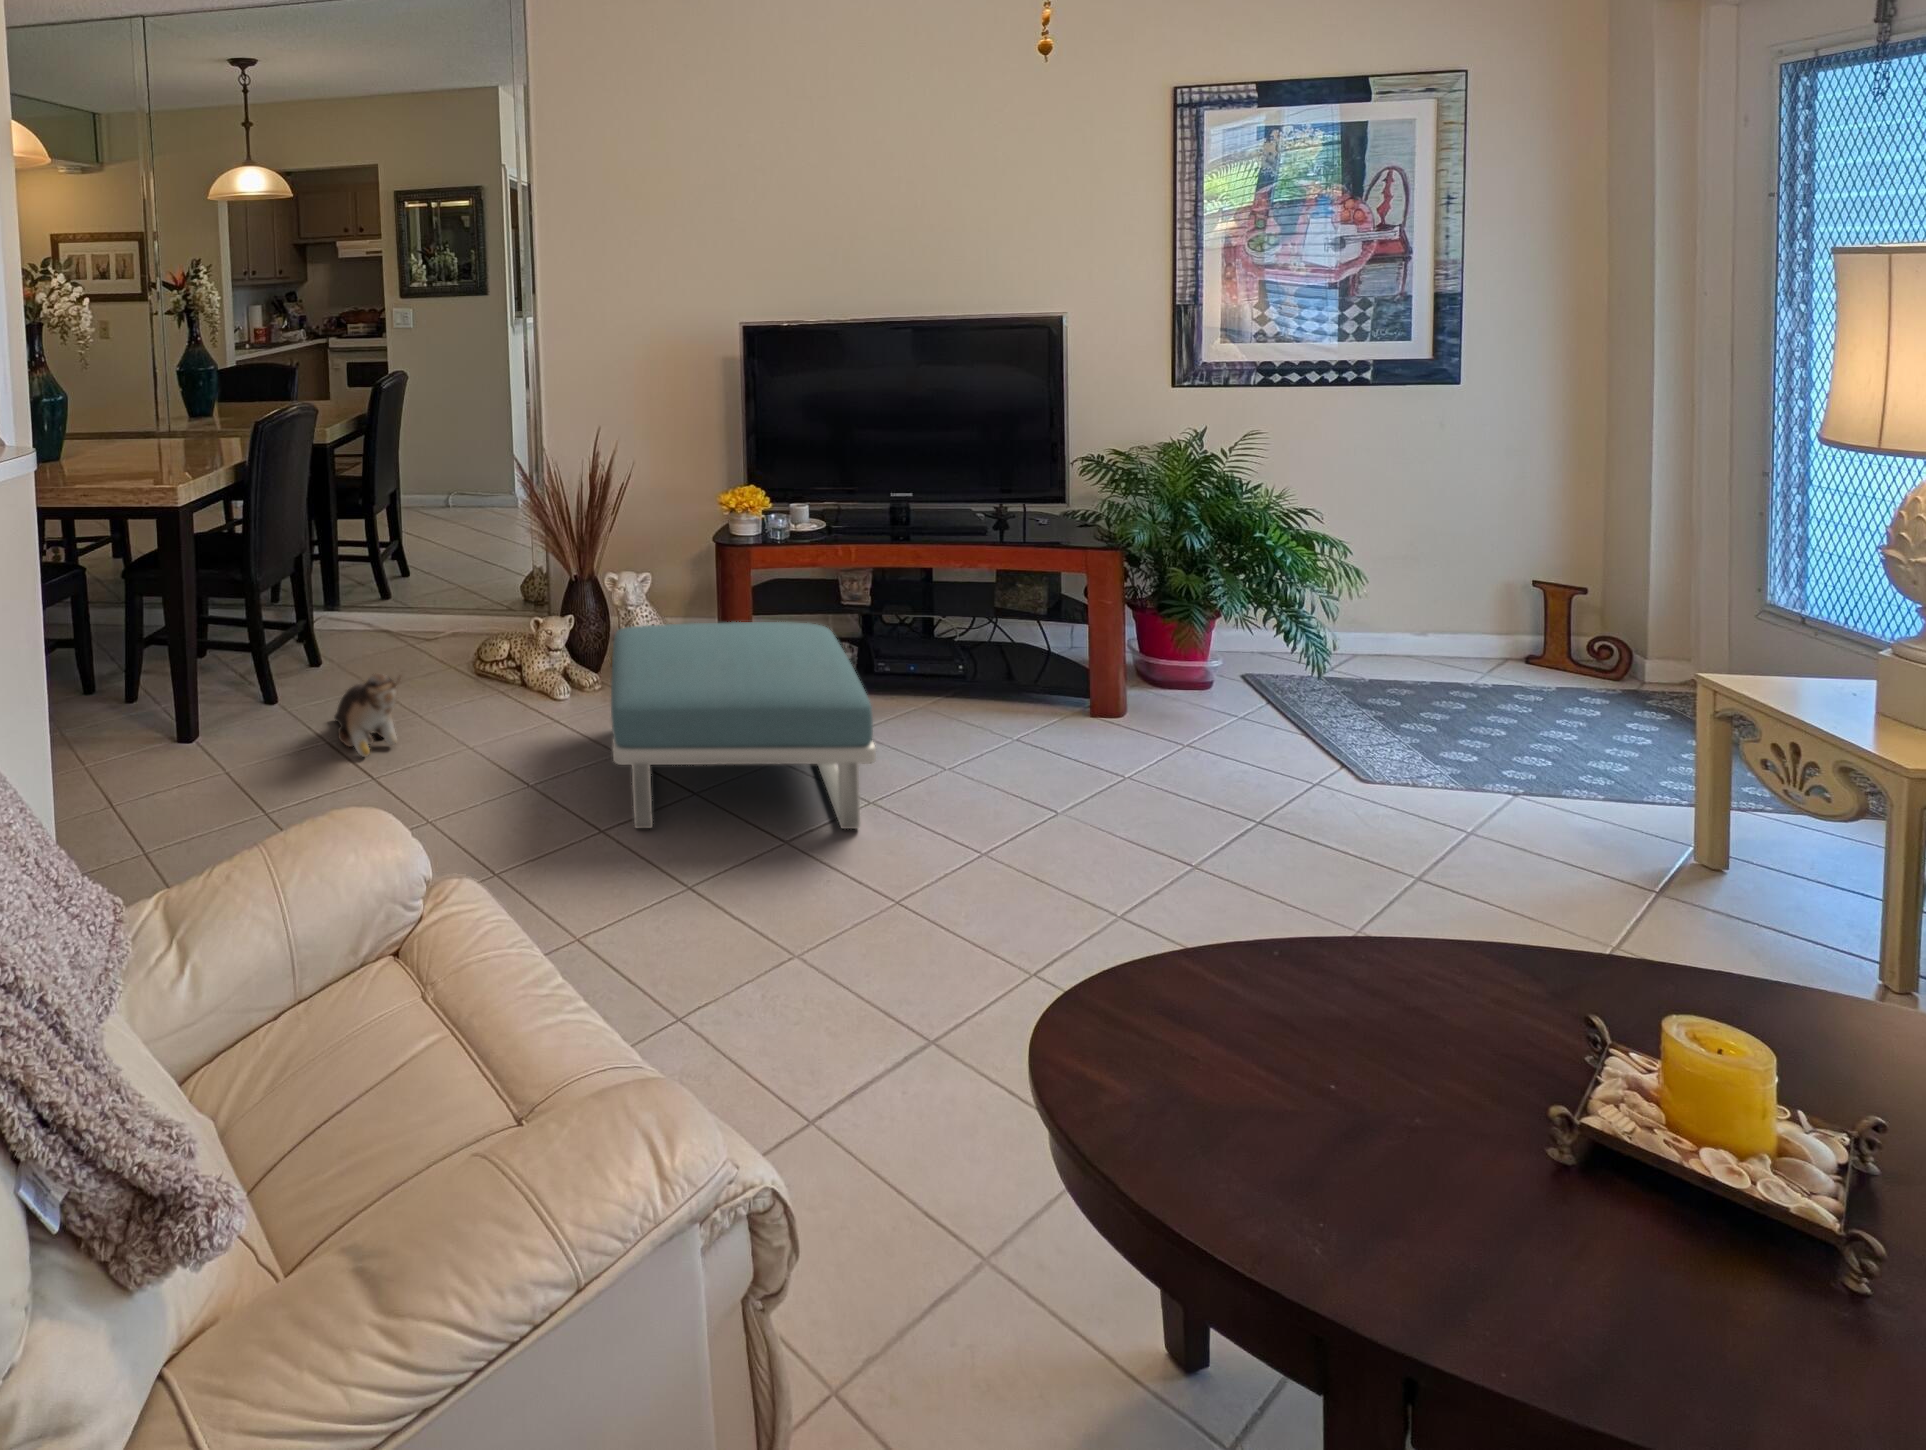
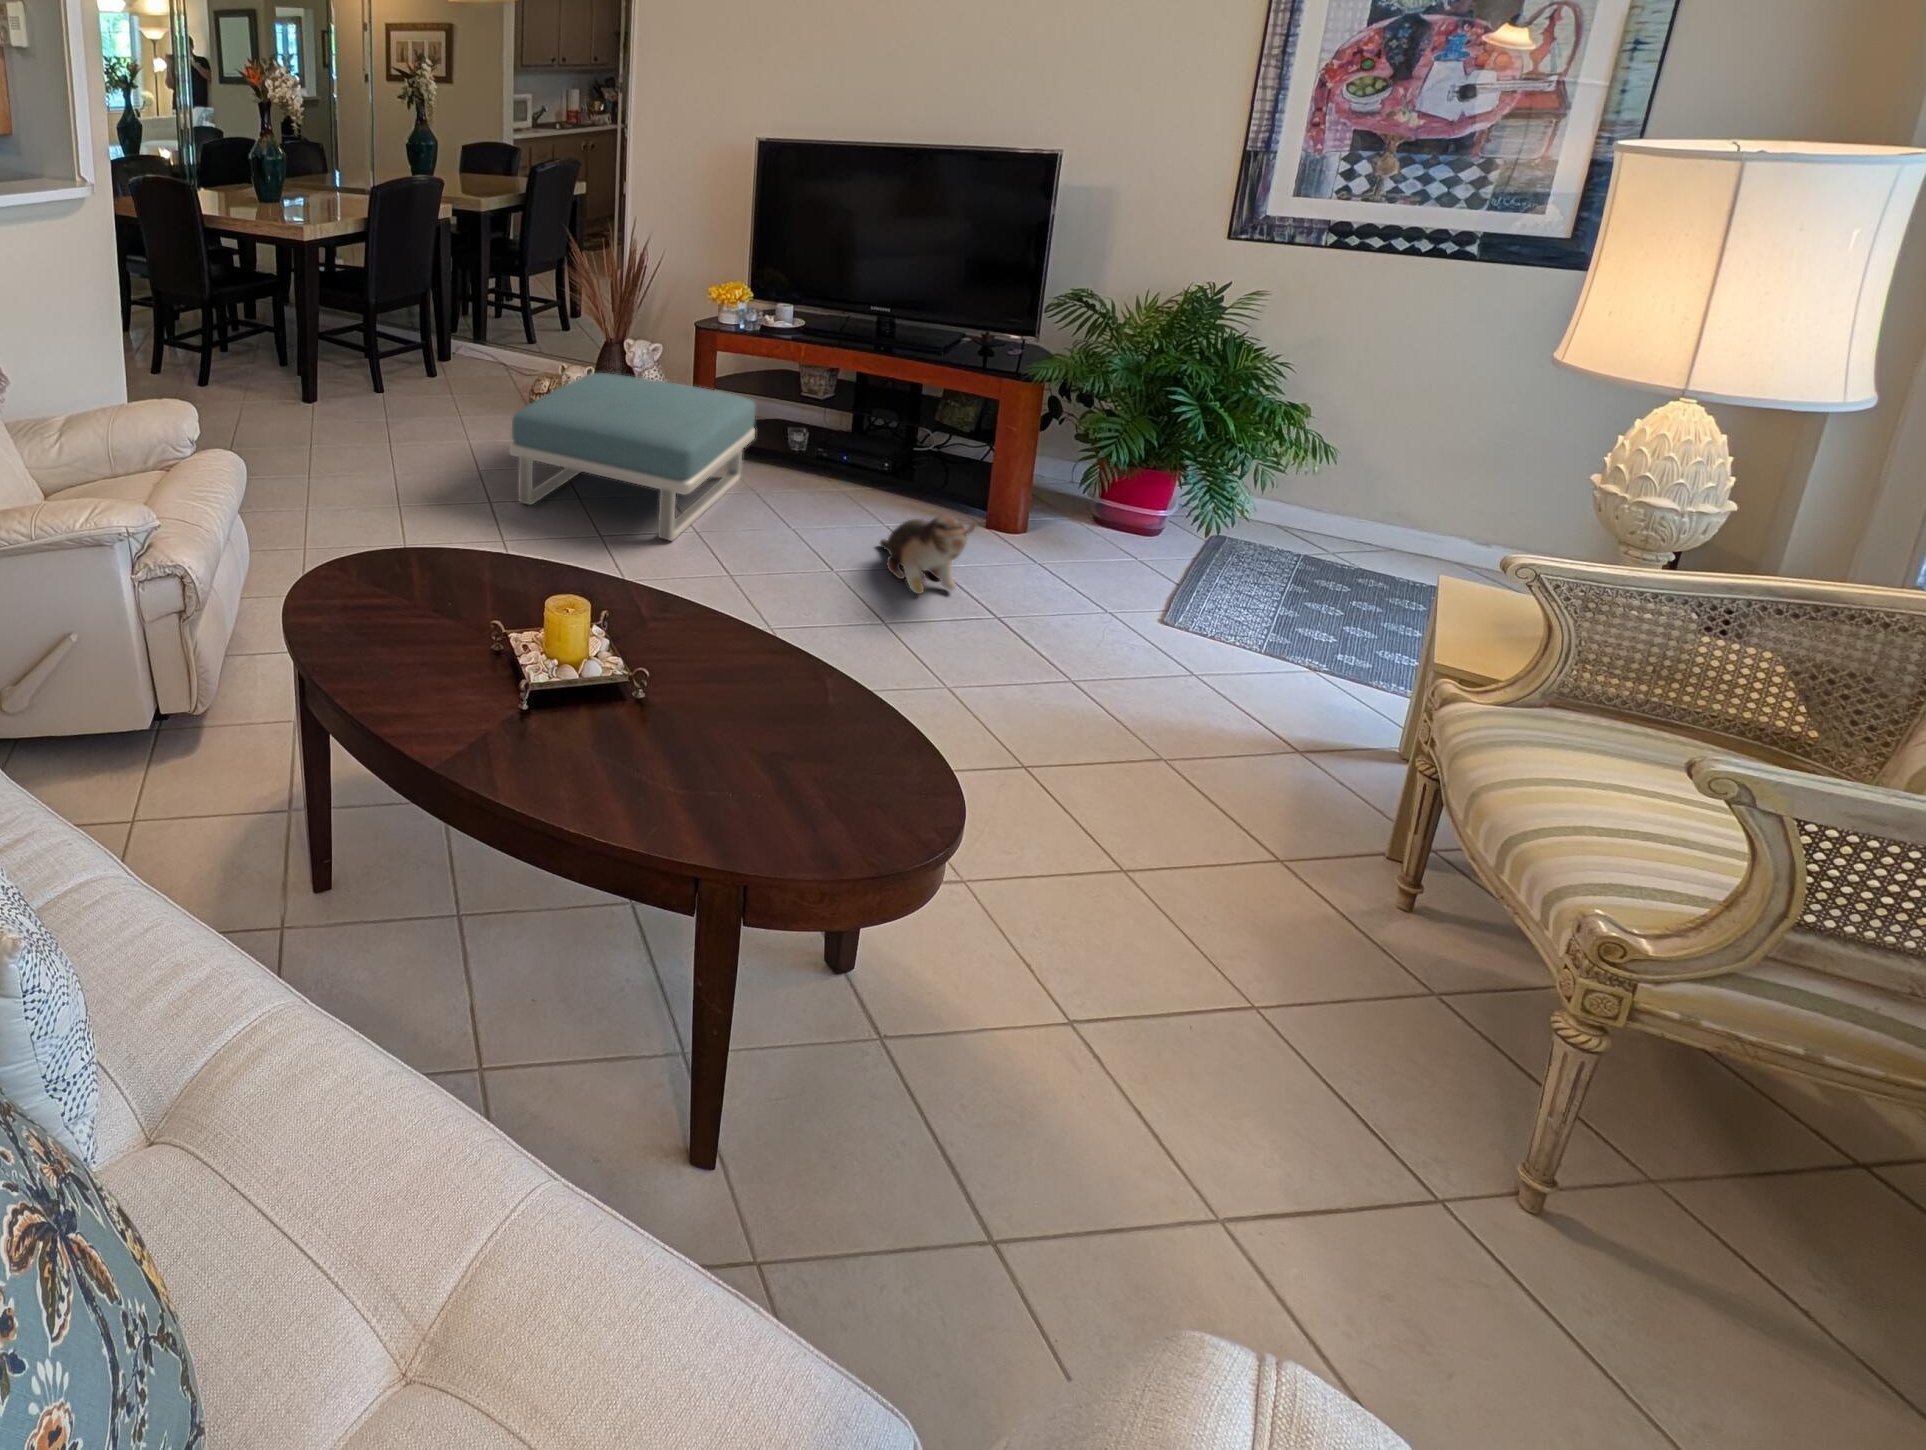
plush toy: present [334,673,400,757] -> present [880,515,975,594]

